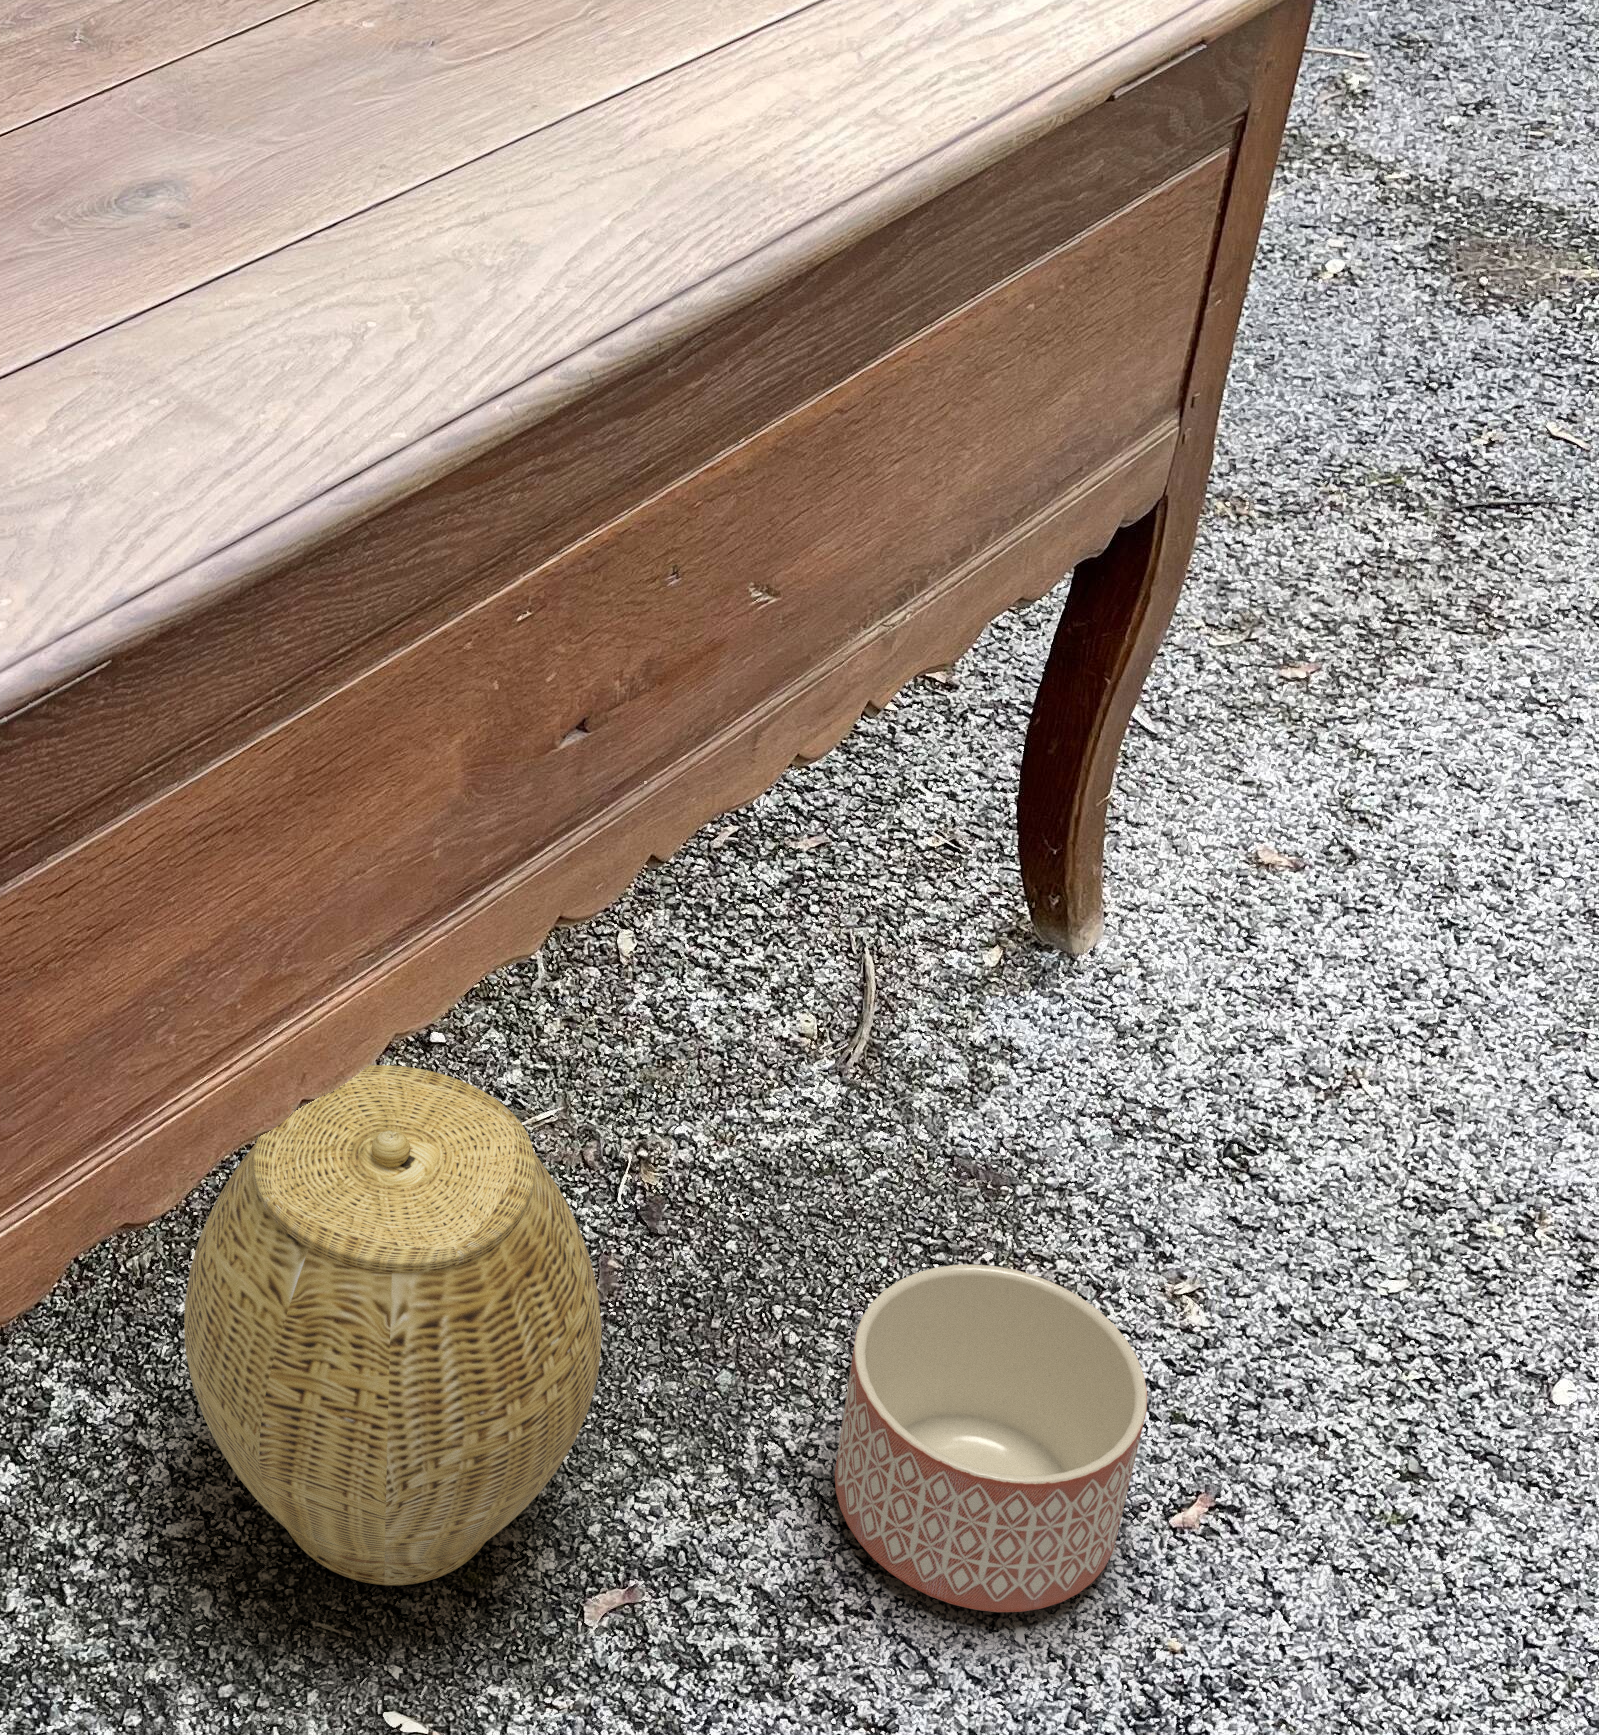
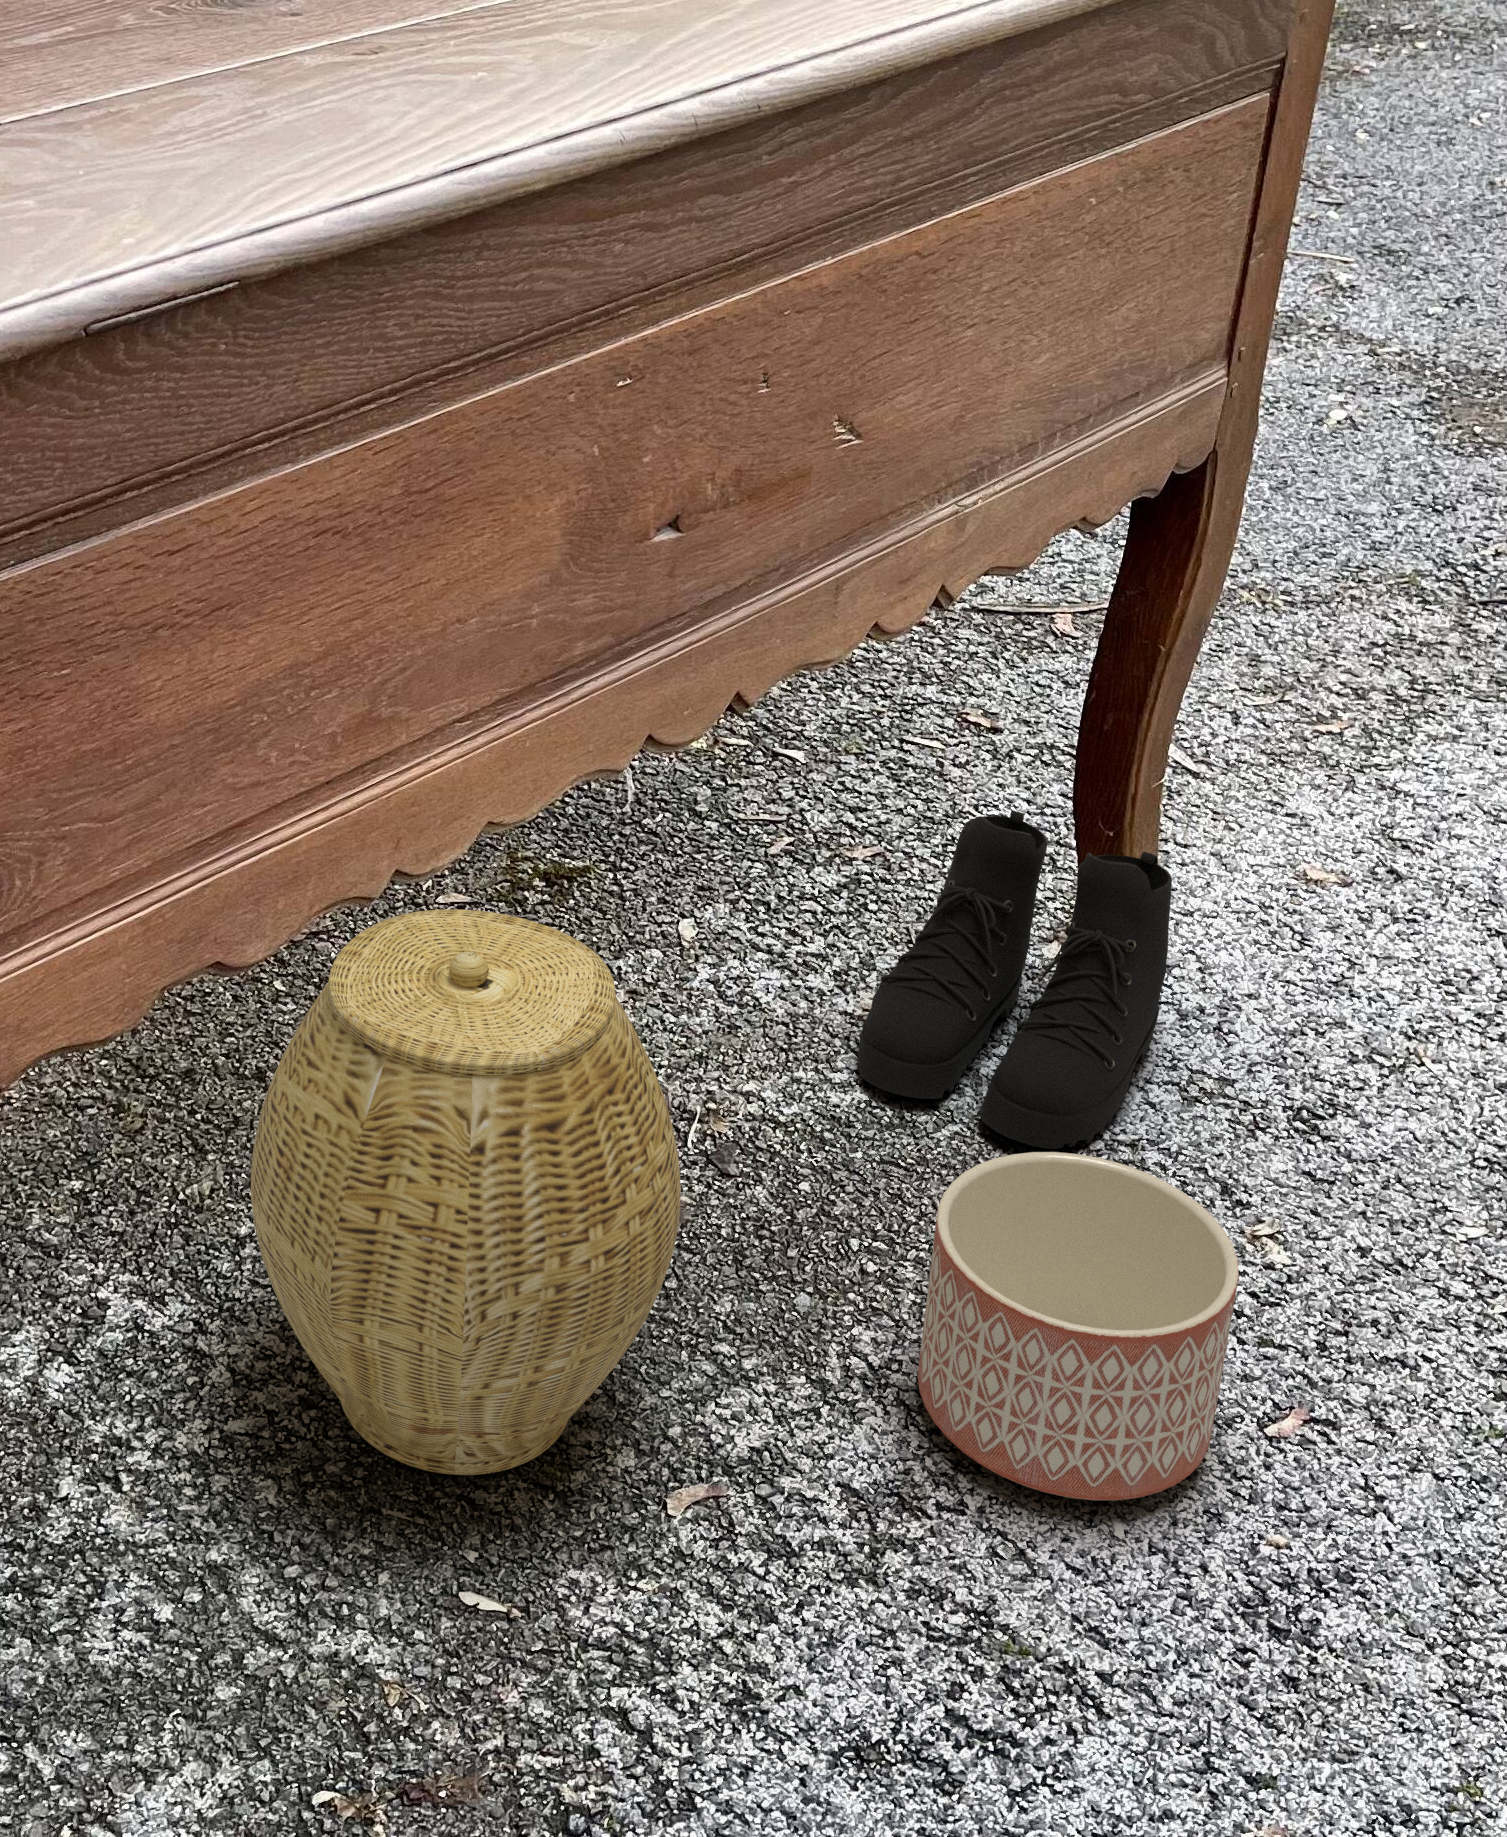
boots: none [797,844,1118,1204] -> present [858,811,1172,1149]

